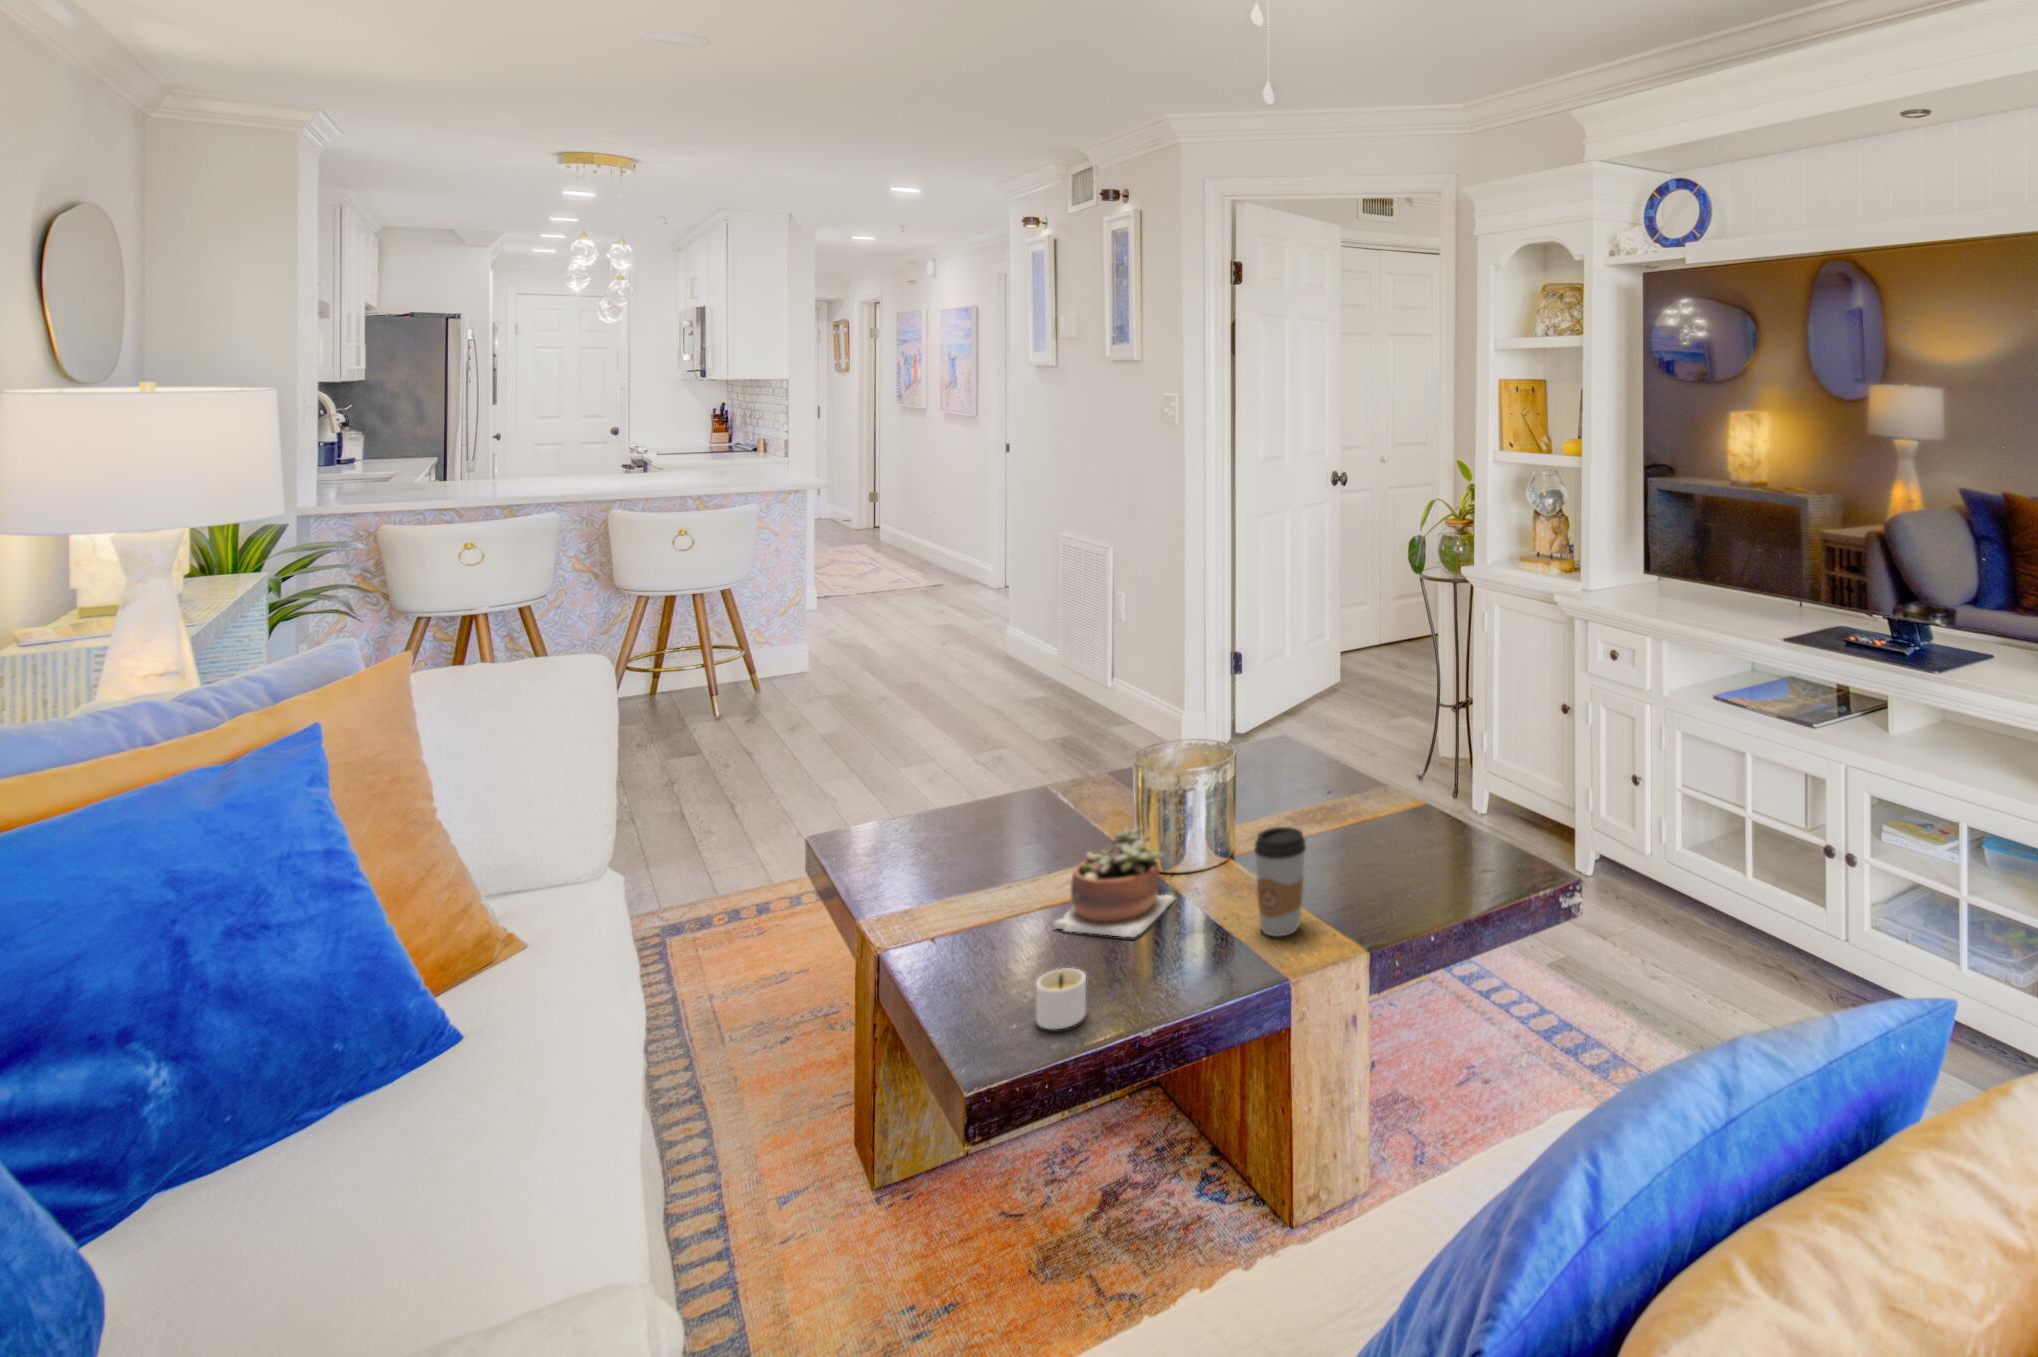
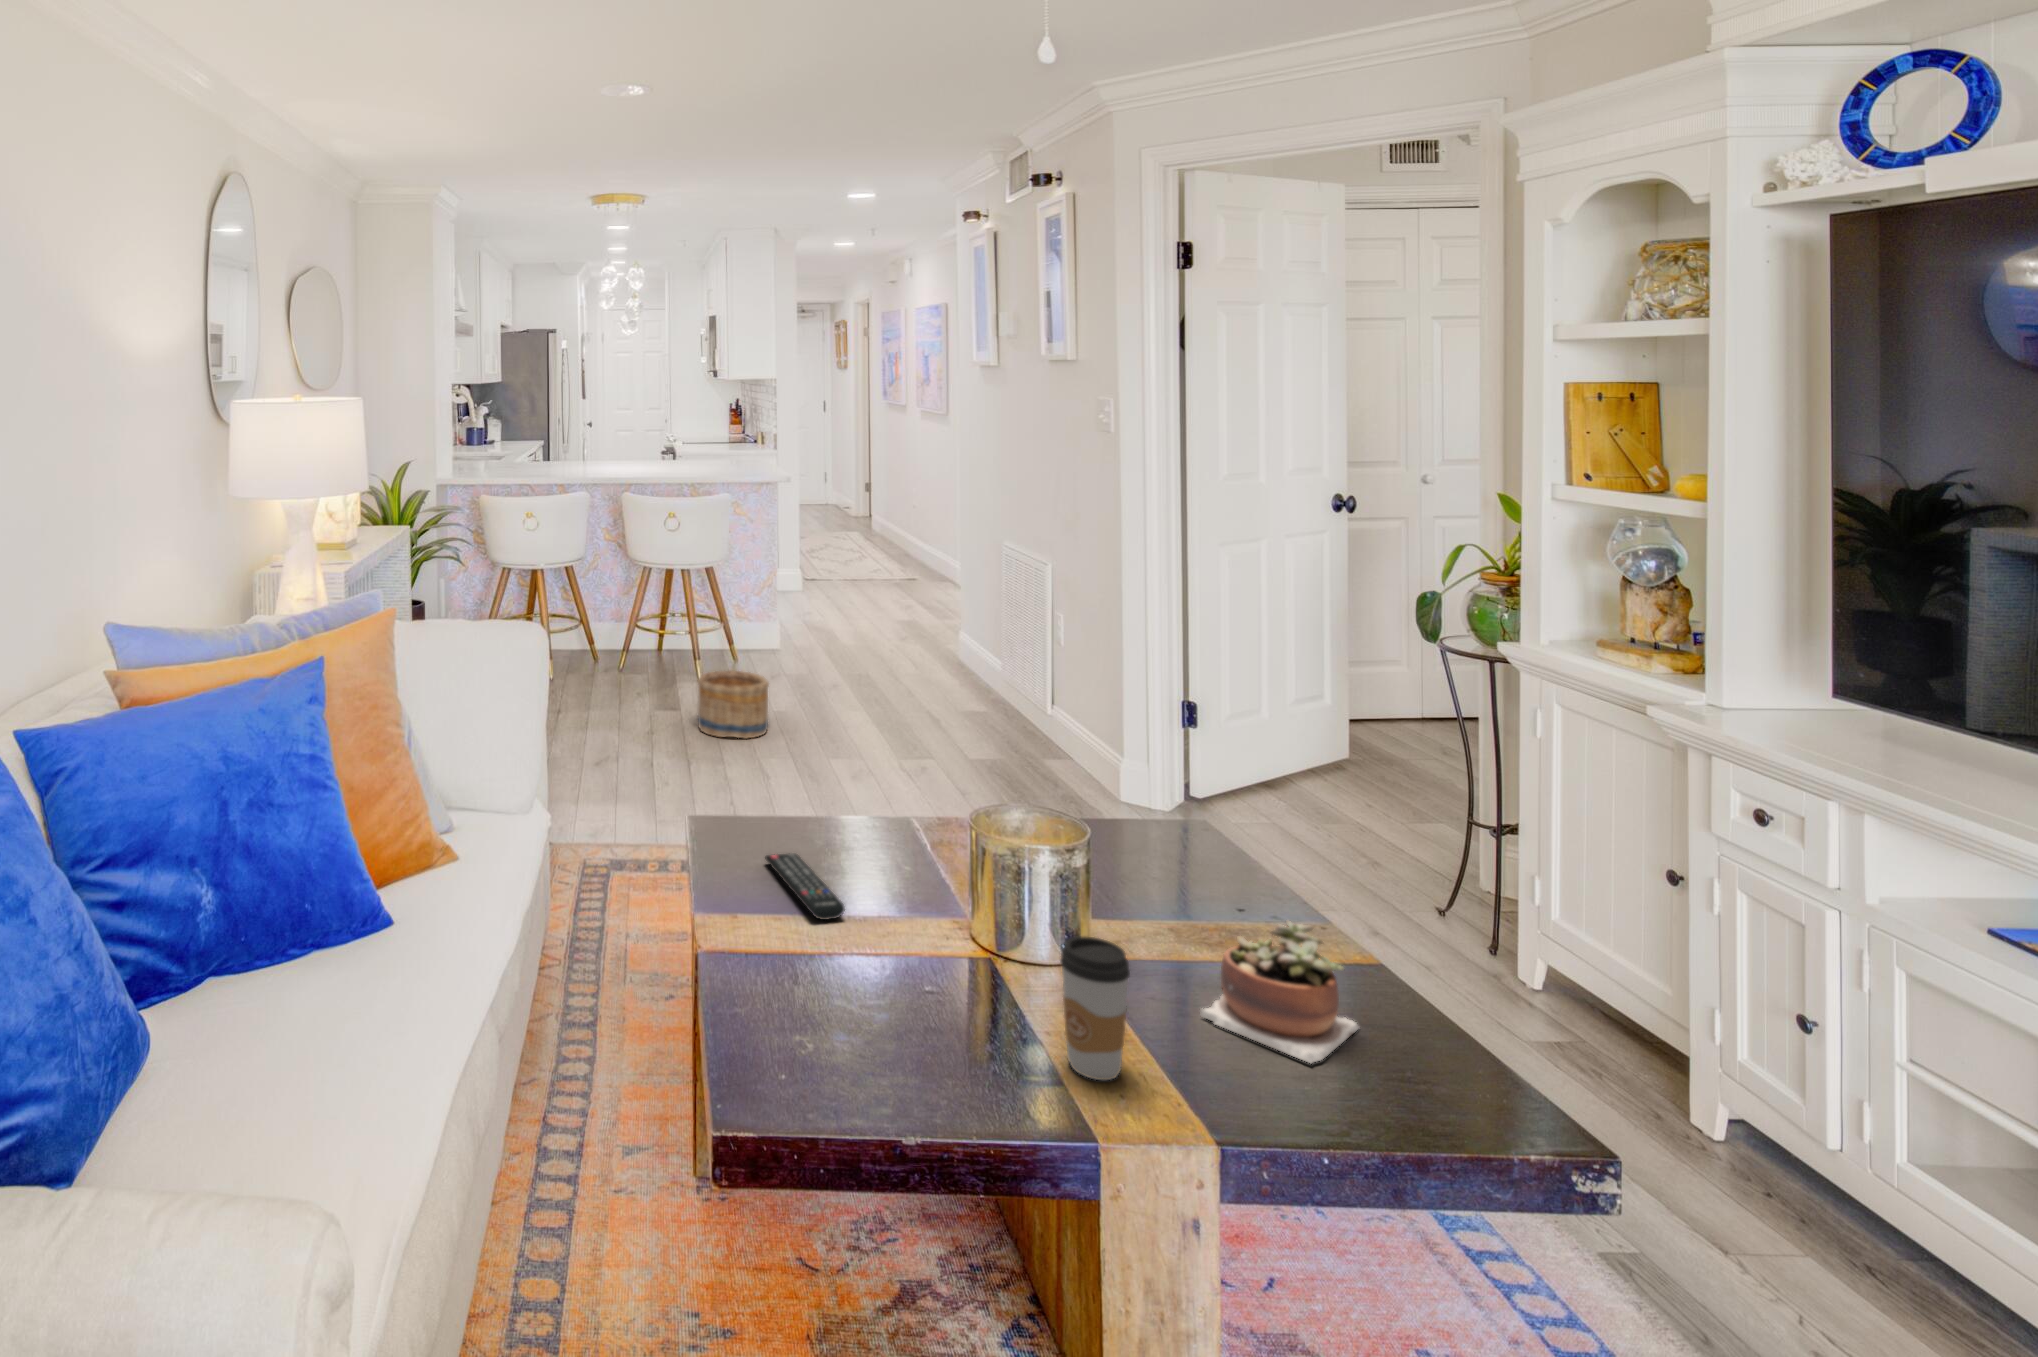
basket: none [728,701,818,778] -> present [698,671,769,738]
succulent plant: present [1053,827,1175,937] -> present [1201,921,1359,1063]
remote control: none [942,842,1040,890] -> present [765,853,845,920]
candle: present [1036,968,1086,1029] -> none [777,1027,855,1098]

